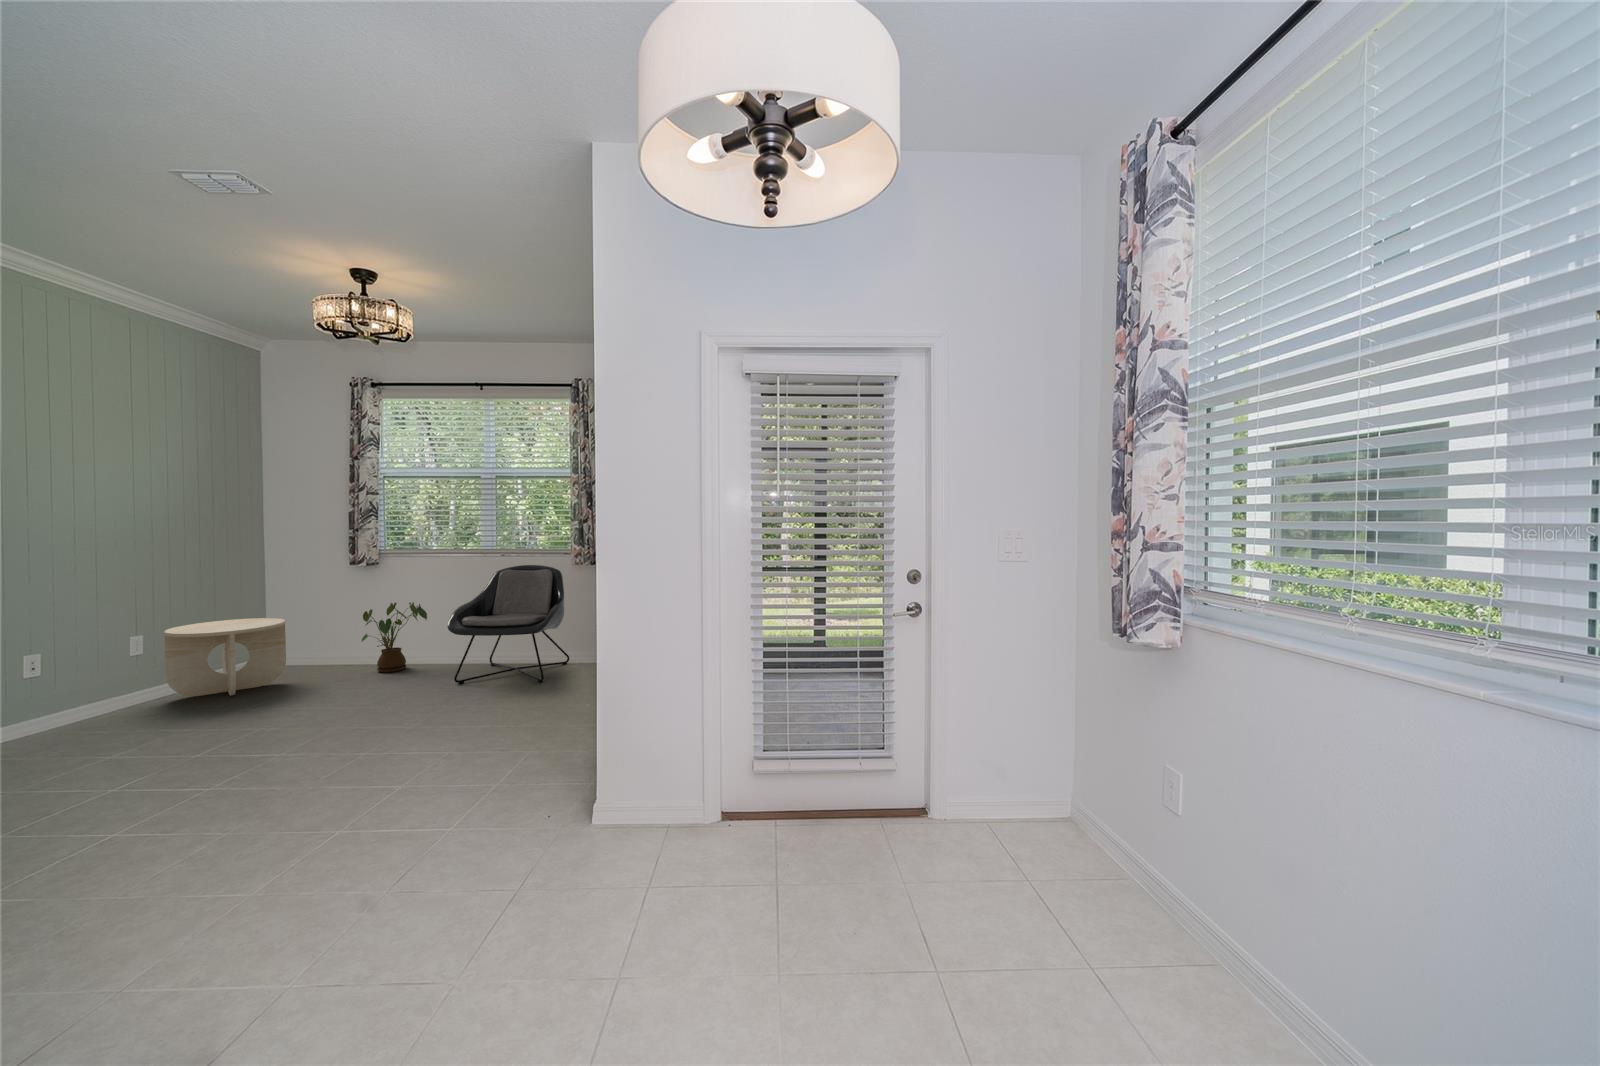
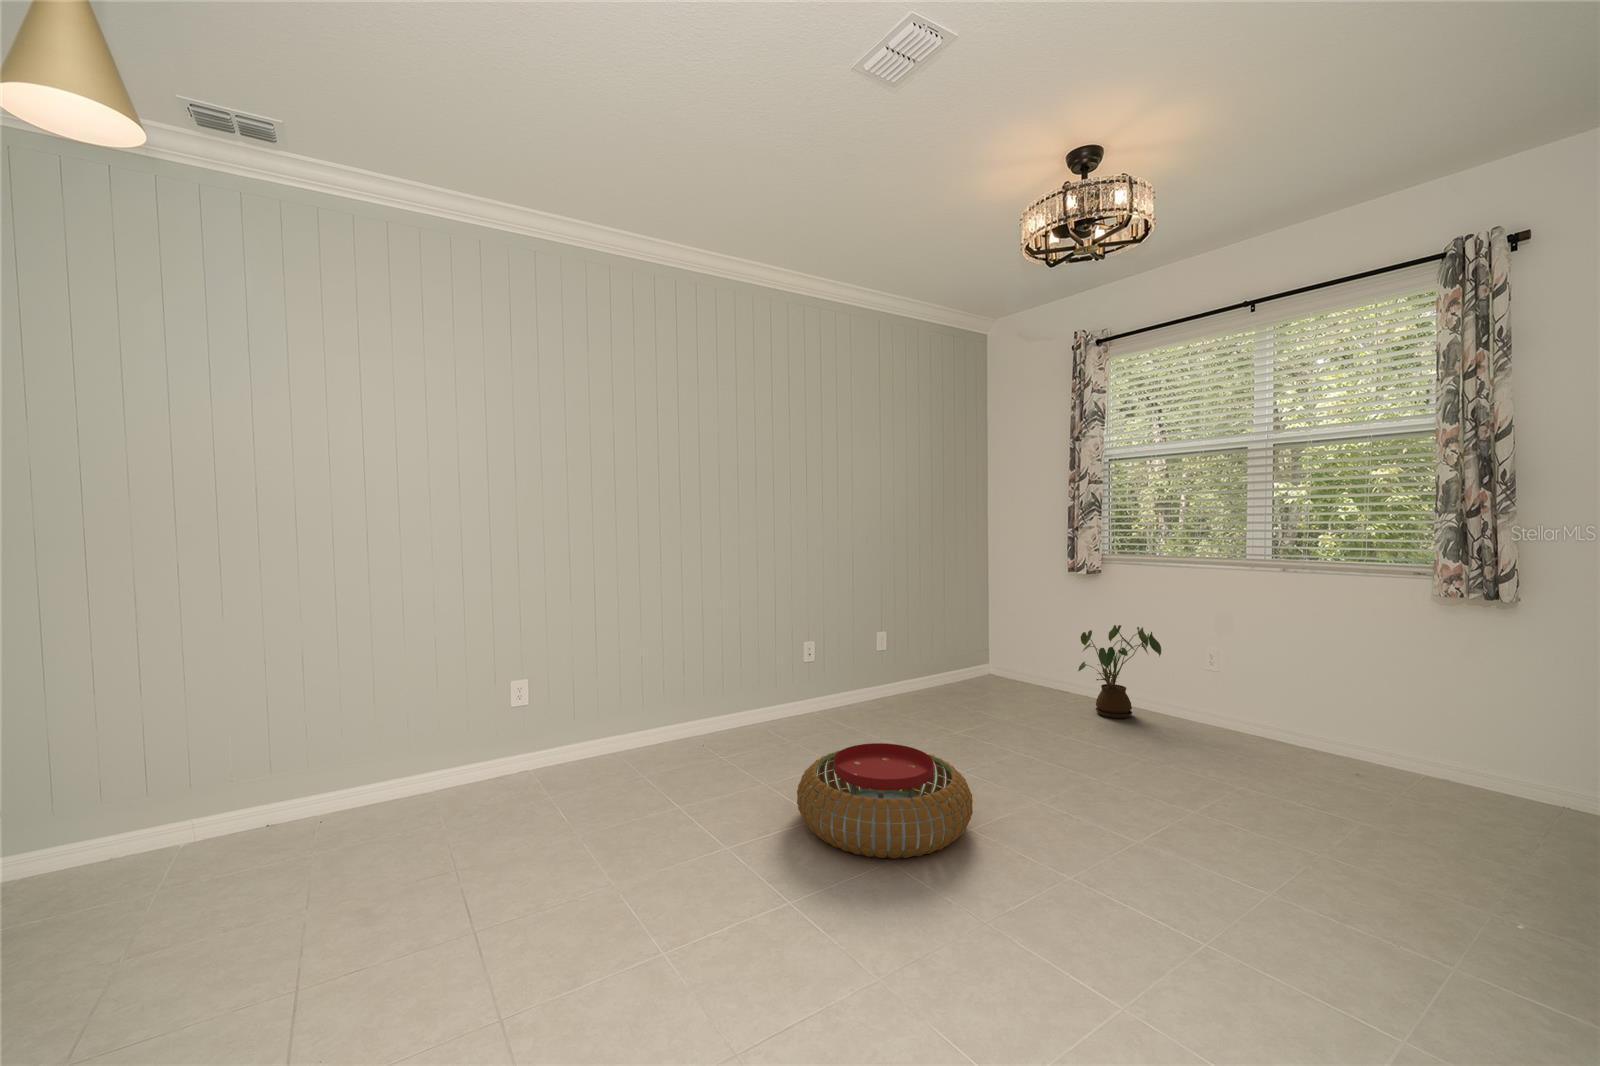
lounge chair: present [447,565,569,684] -> none [1195,590,1426,816]
side table: present [164,618,286,696] -> none [903,622,1001,707]
pouf: none [77,714,280,805] -> present [797,743,973,859]

